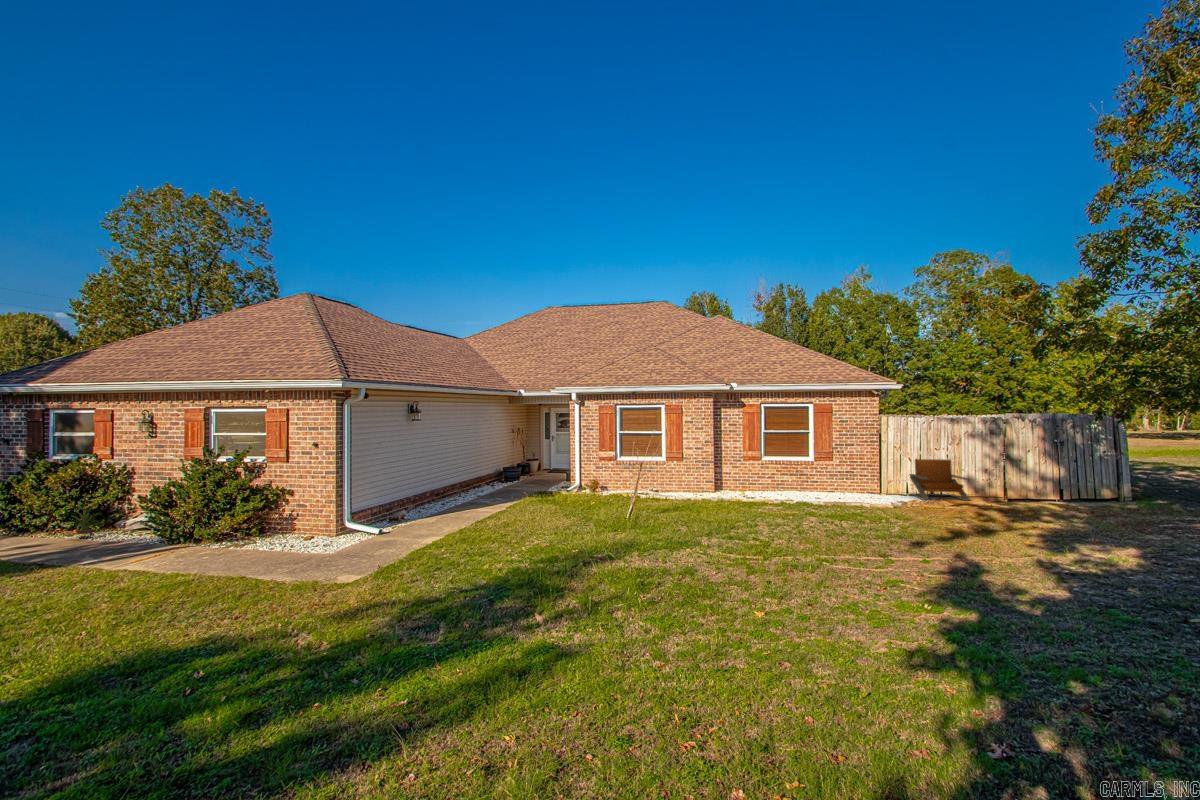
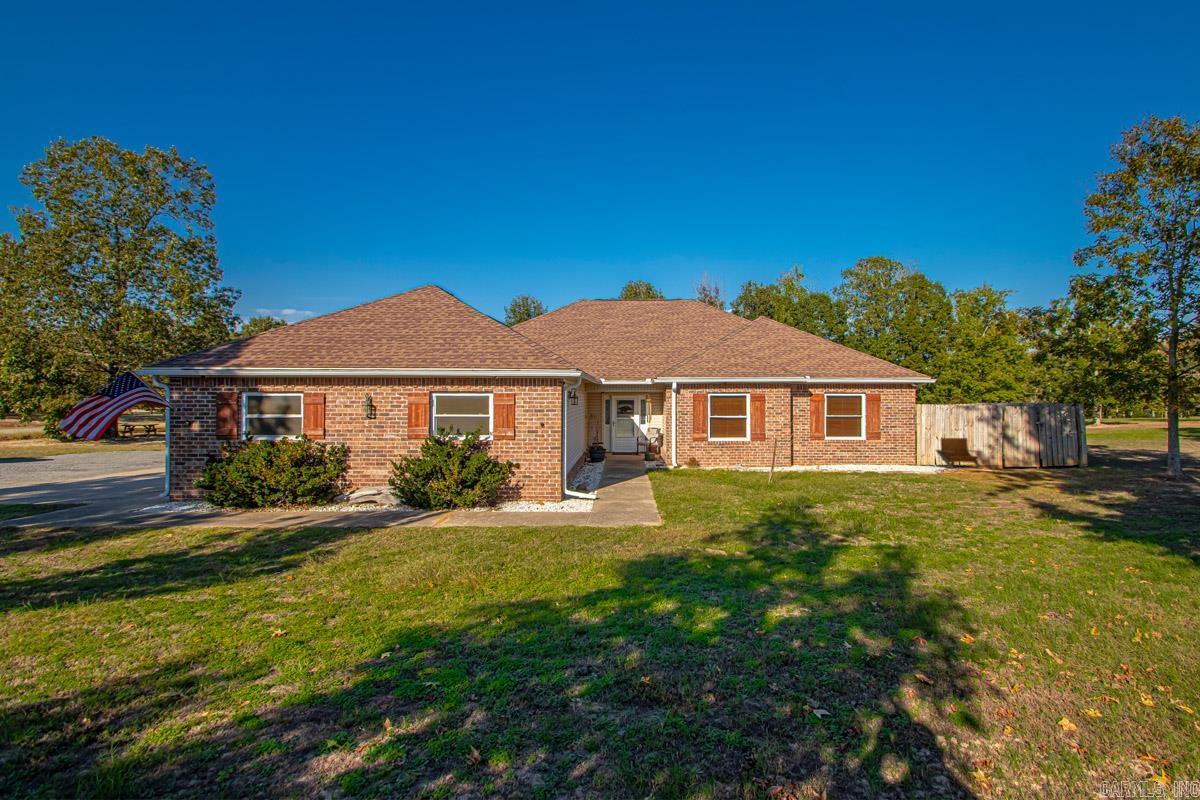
decorative plant: present [76,510,92,539] -> present [488,482,498,507]

